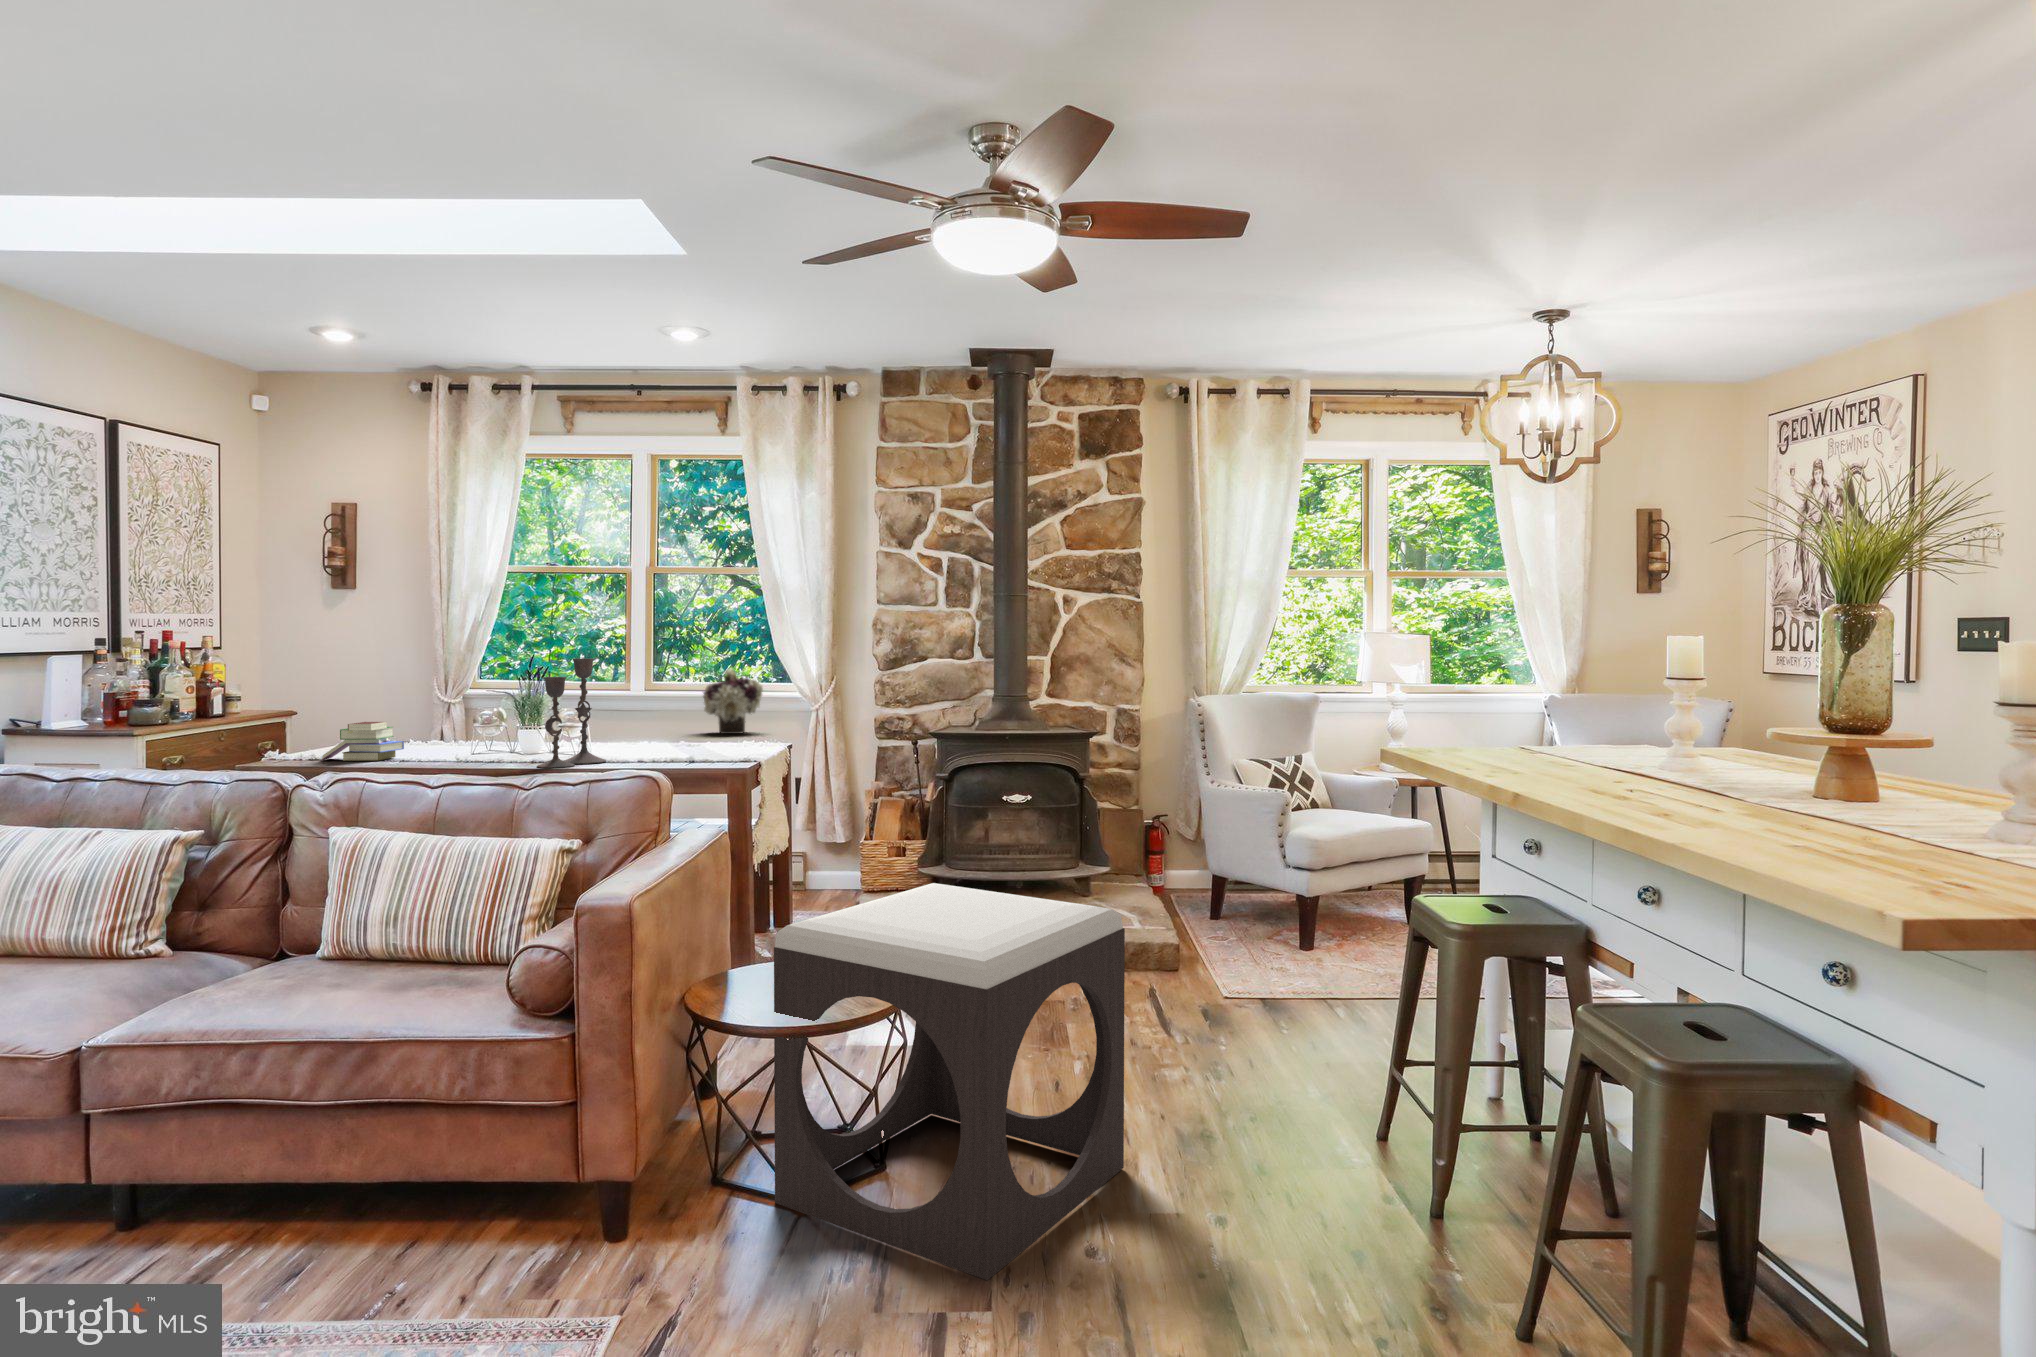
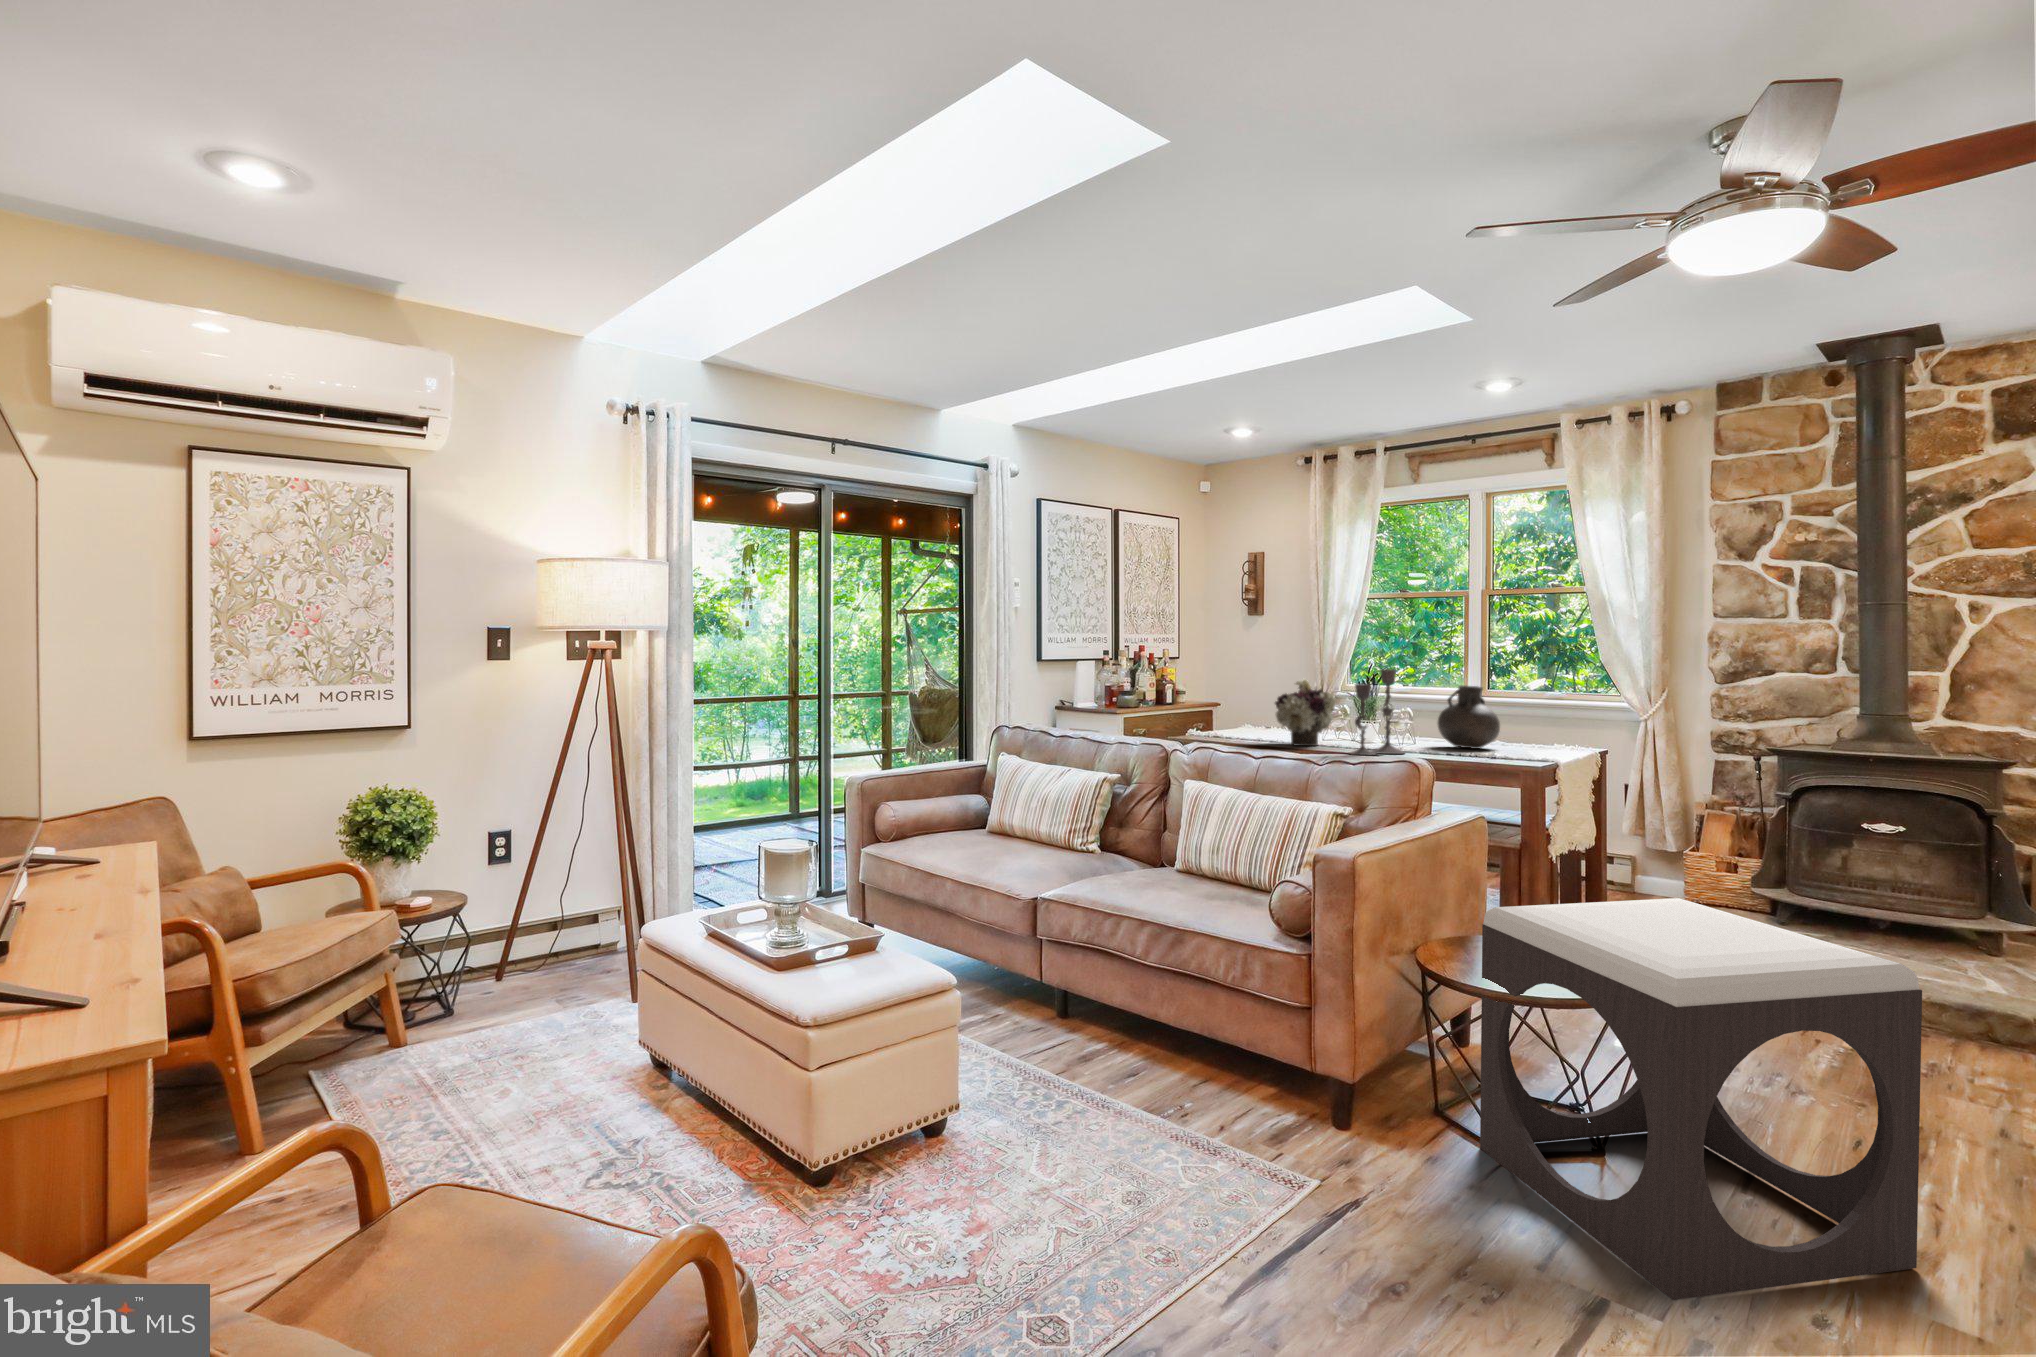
flower arrangement: present [703,669,763,734] -> present [1275,679,1336,746]
vase: none [632,677,701,750] -> present [1438,685,1500,749]
book: present [322,722,404,761] -> none [1213,713,1266,741]

